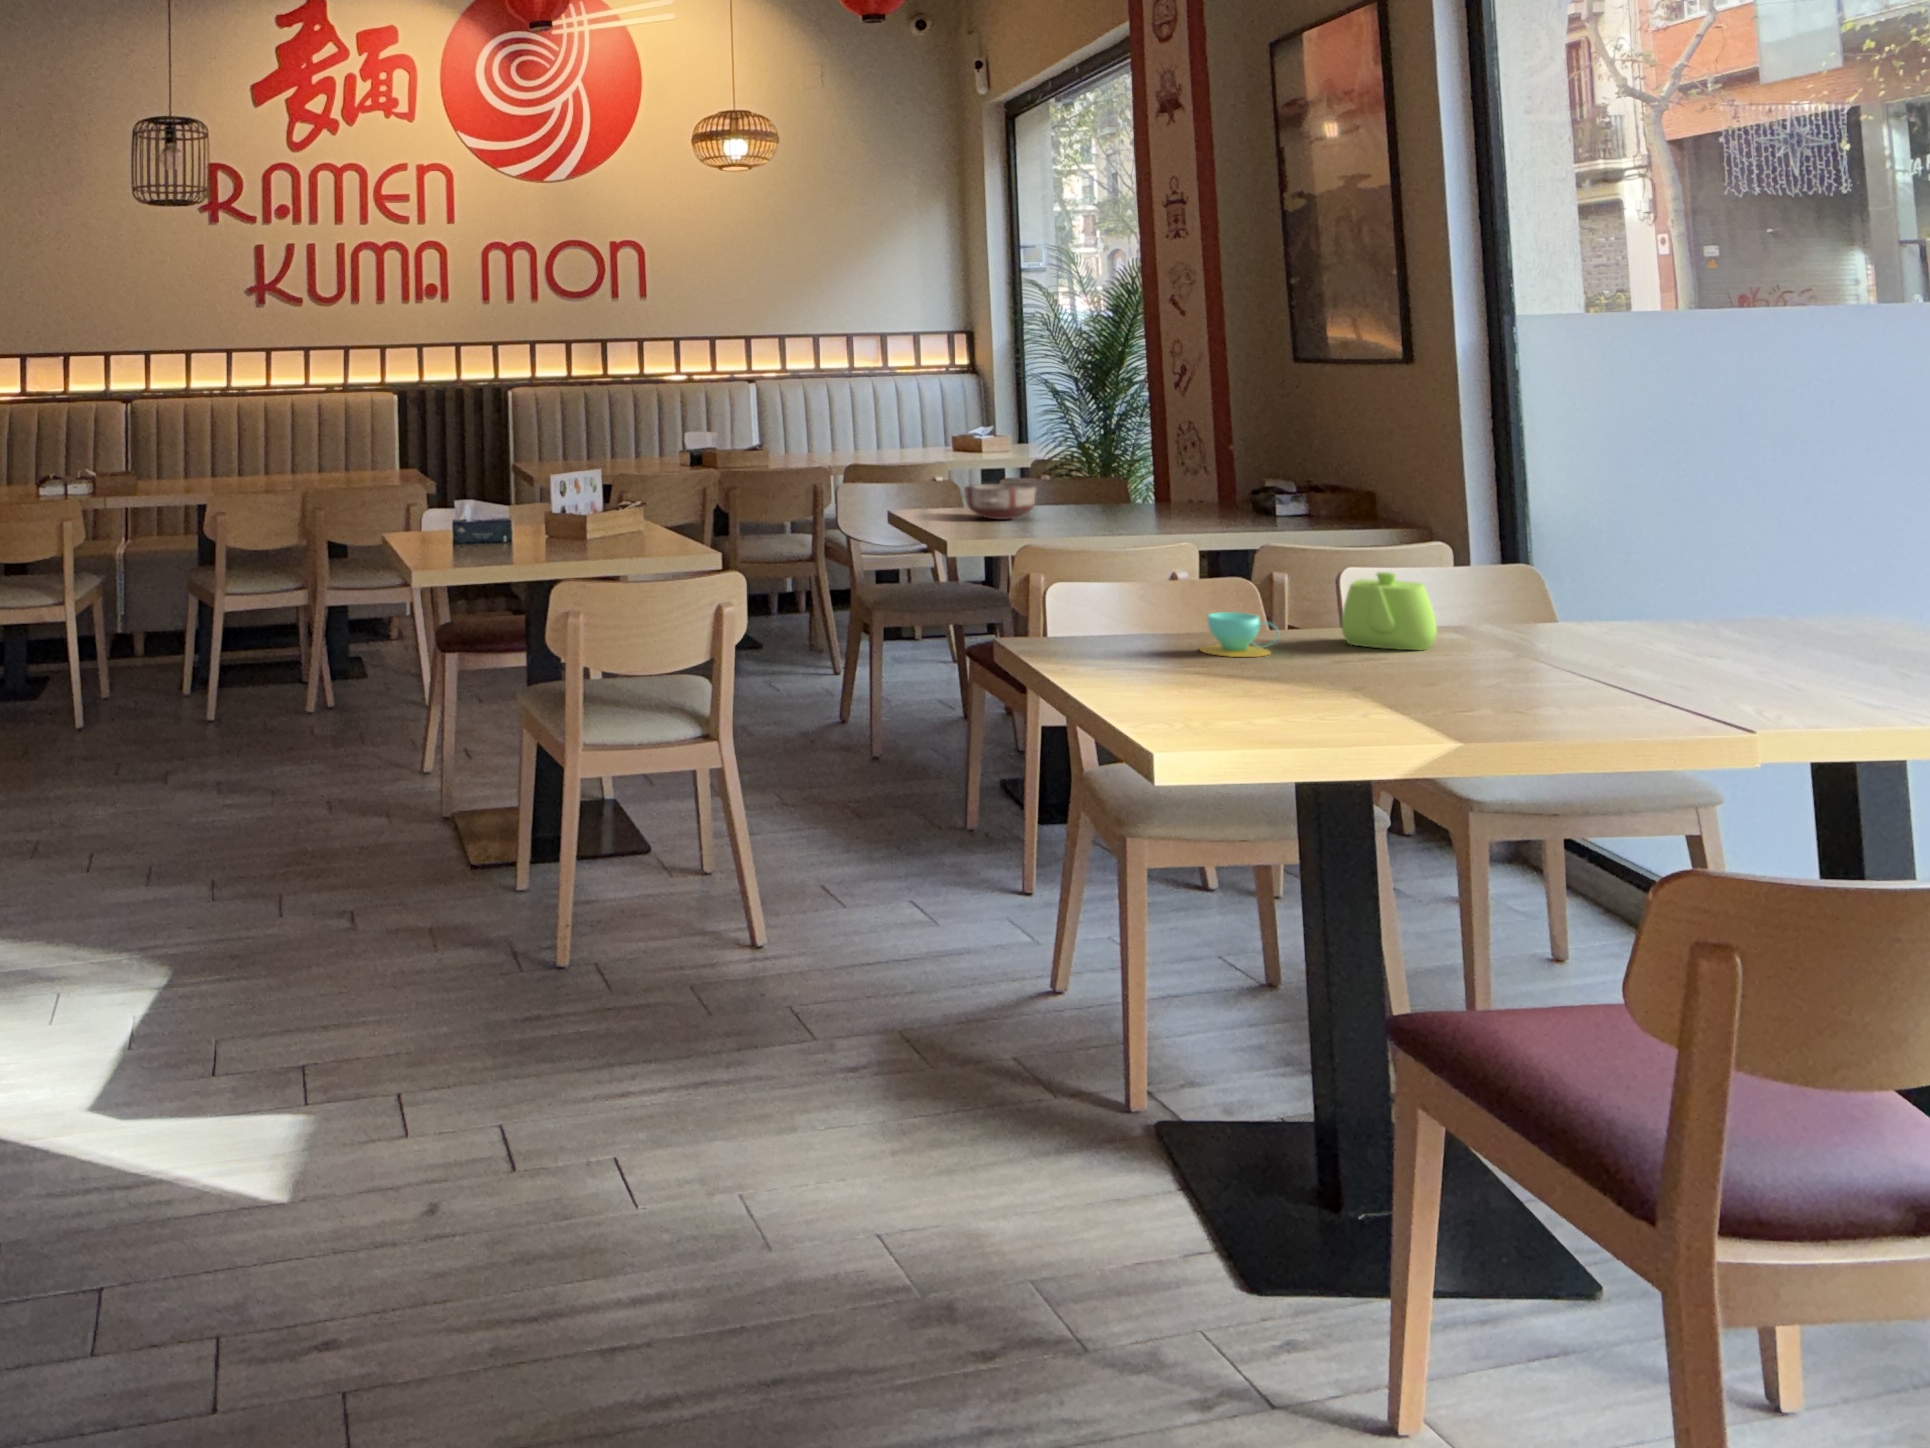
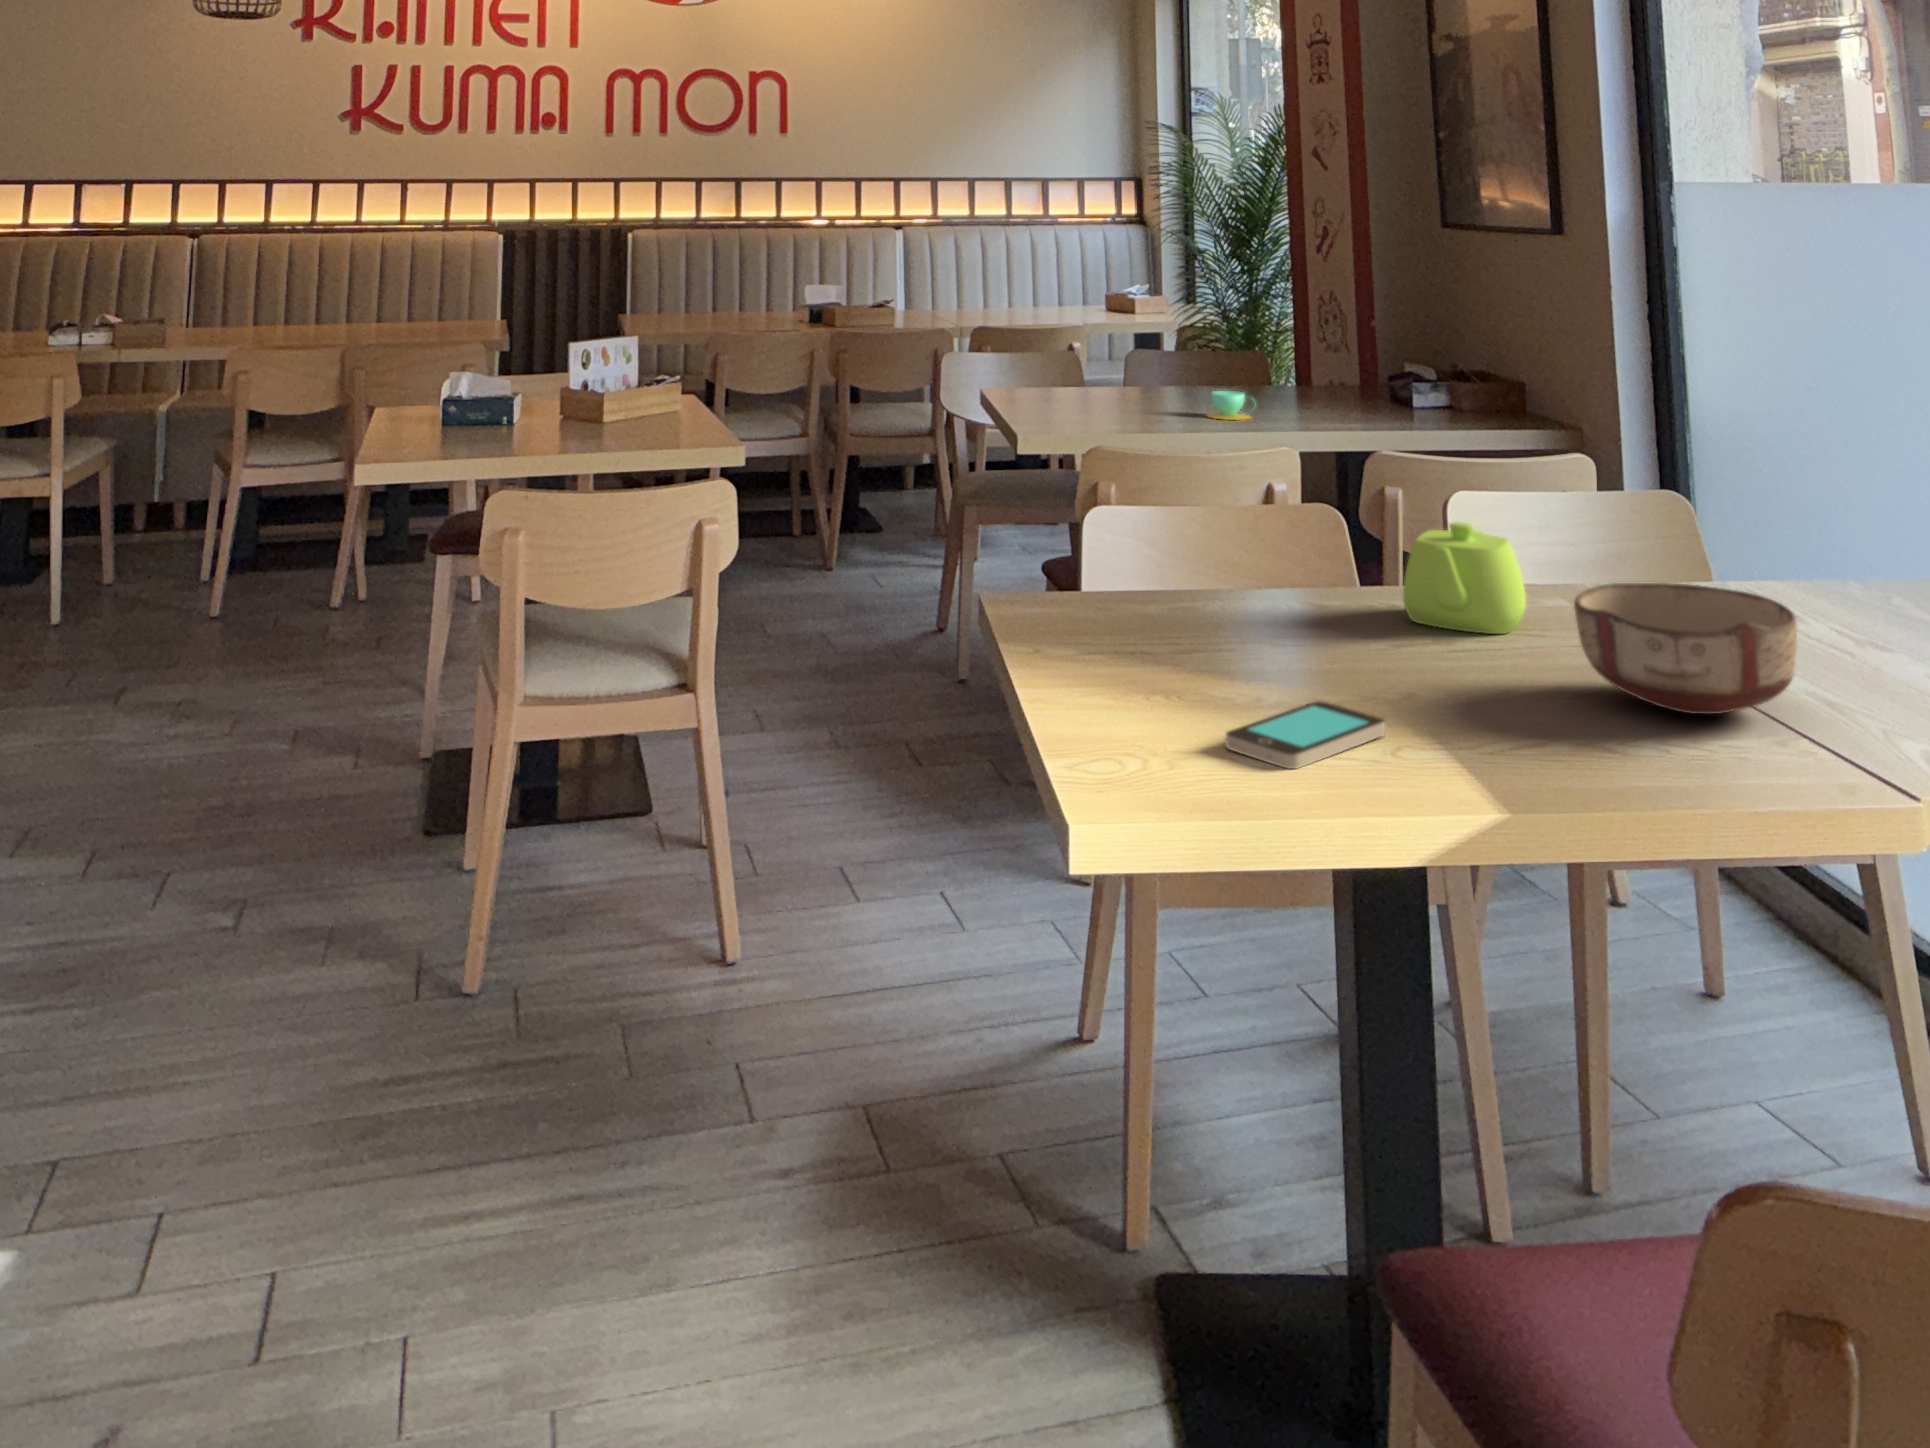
ceramic bowl: present [964,483,1036,519] -> present [1574,583,1797,714]
teacup: present [1200,612,1278,657] -> present [1207,391,1251,420]
smartphone: none [1254,679,1363,712] -> present [1226,701,1385,769]

